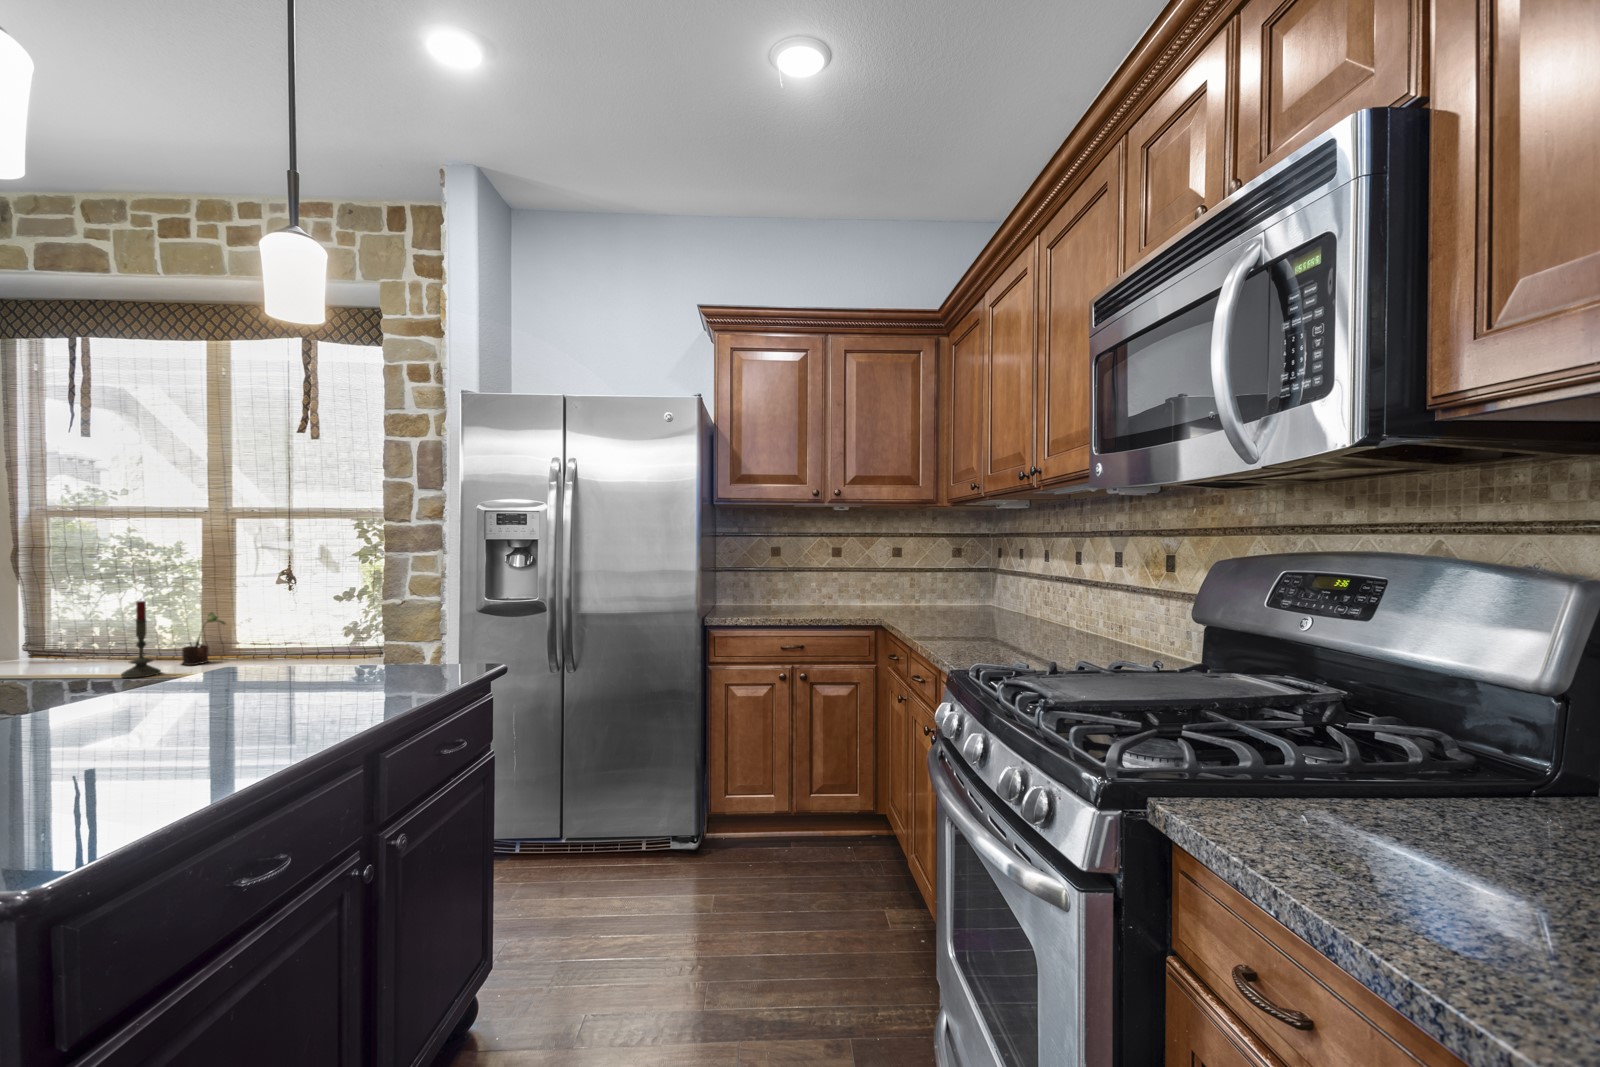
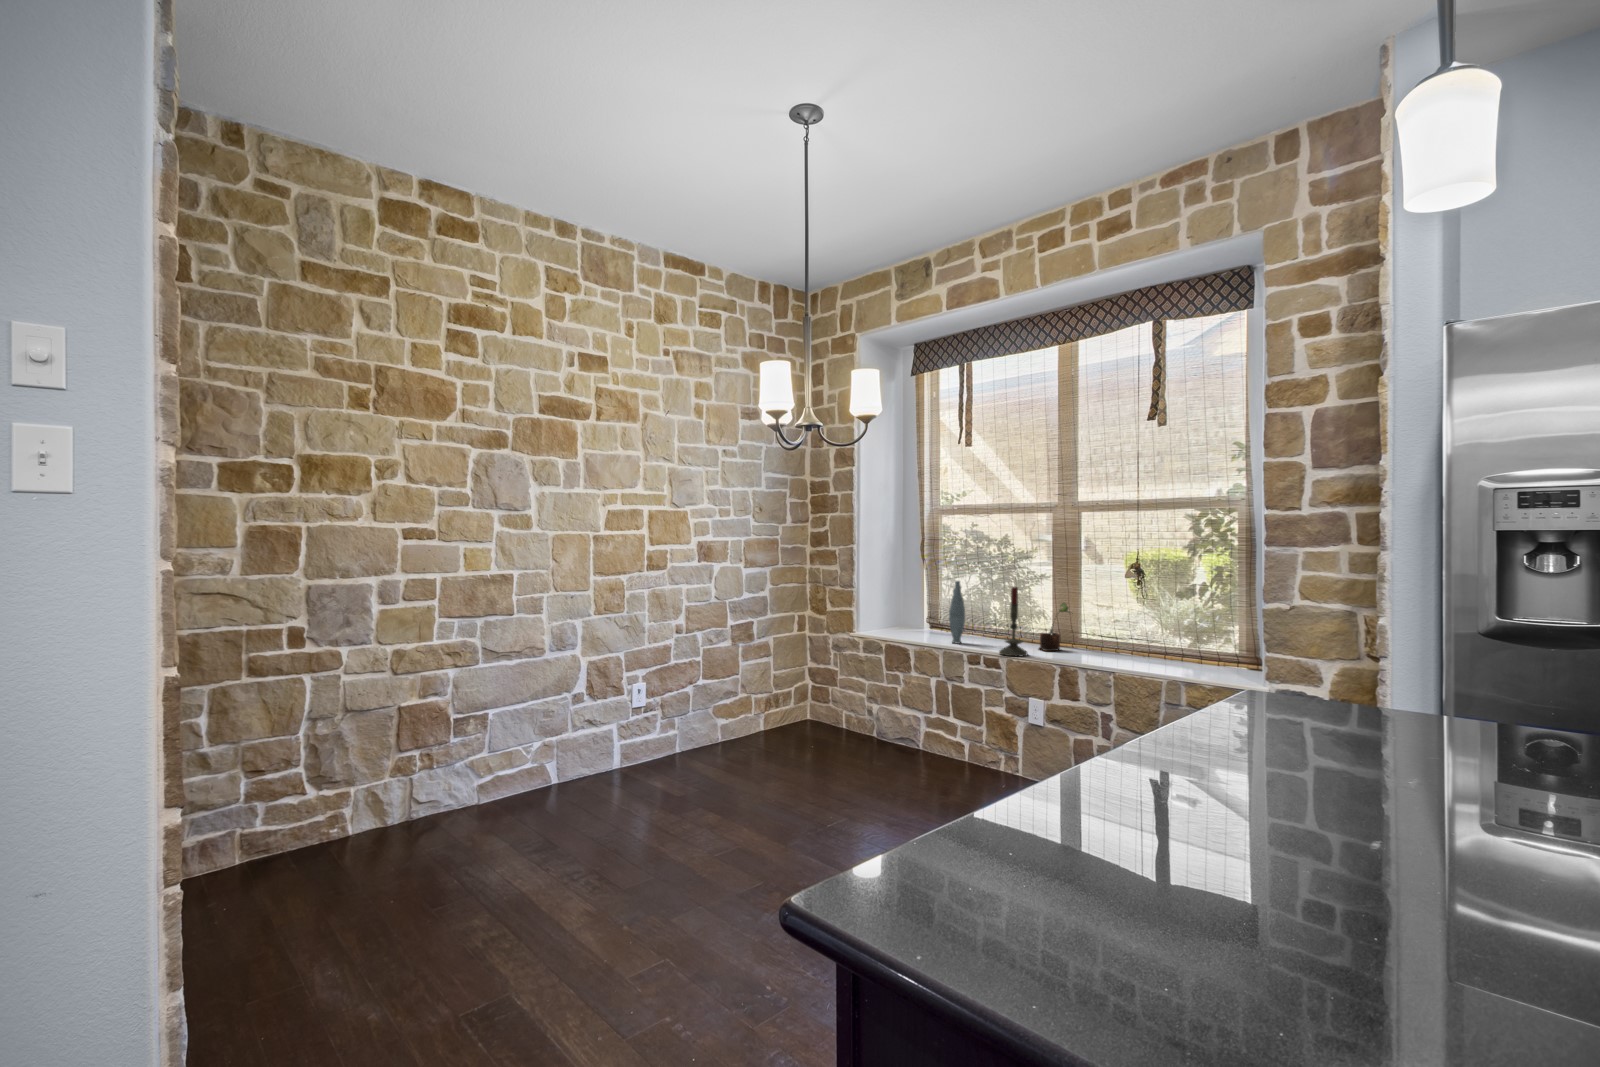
vase: none [53,598,79,672] -> present [949,581,965,644]

